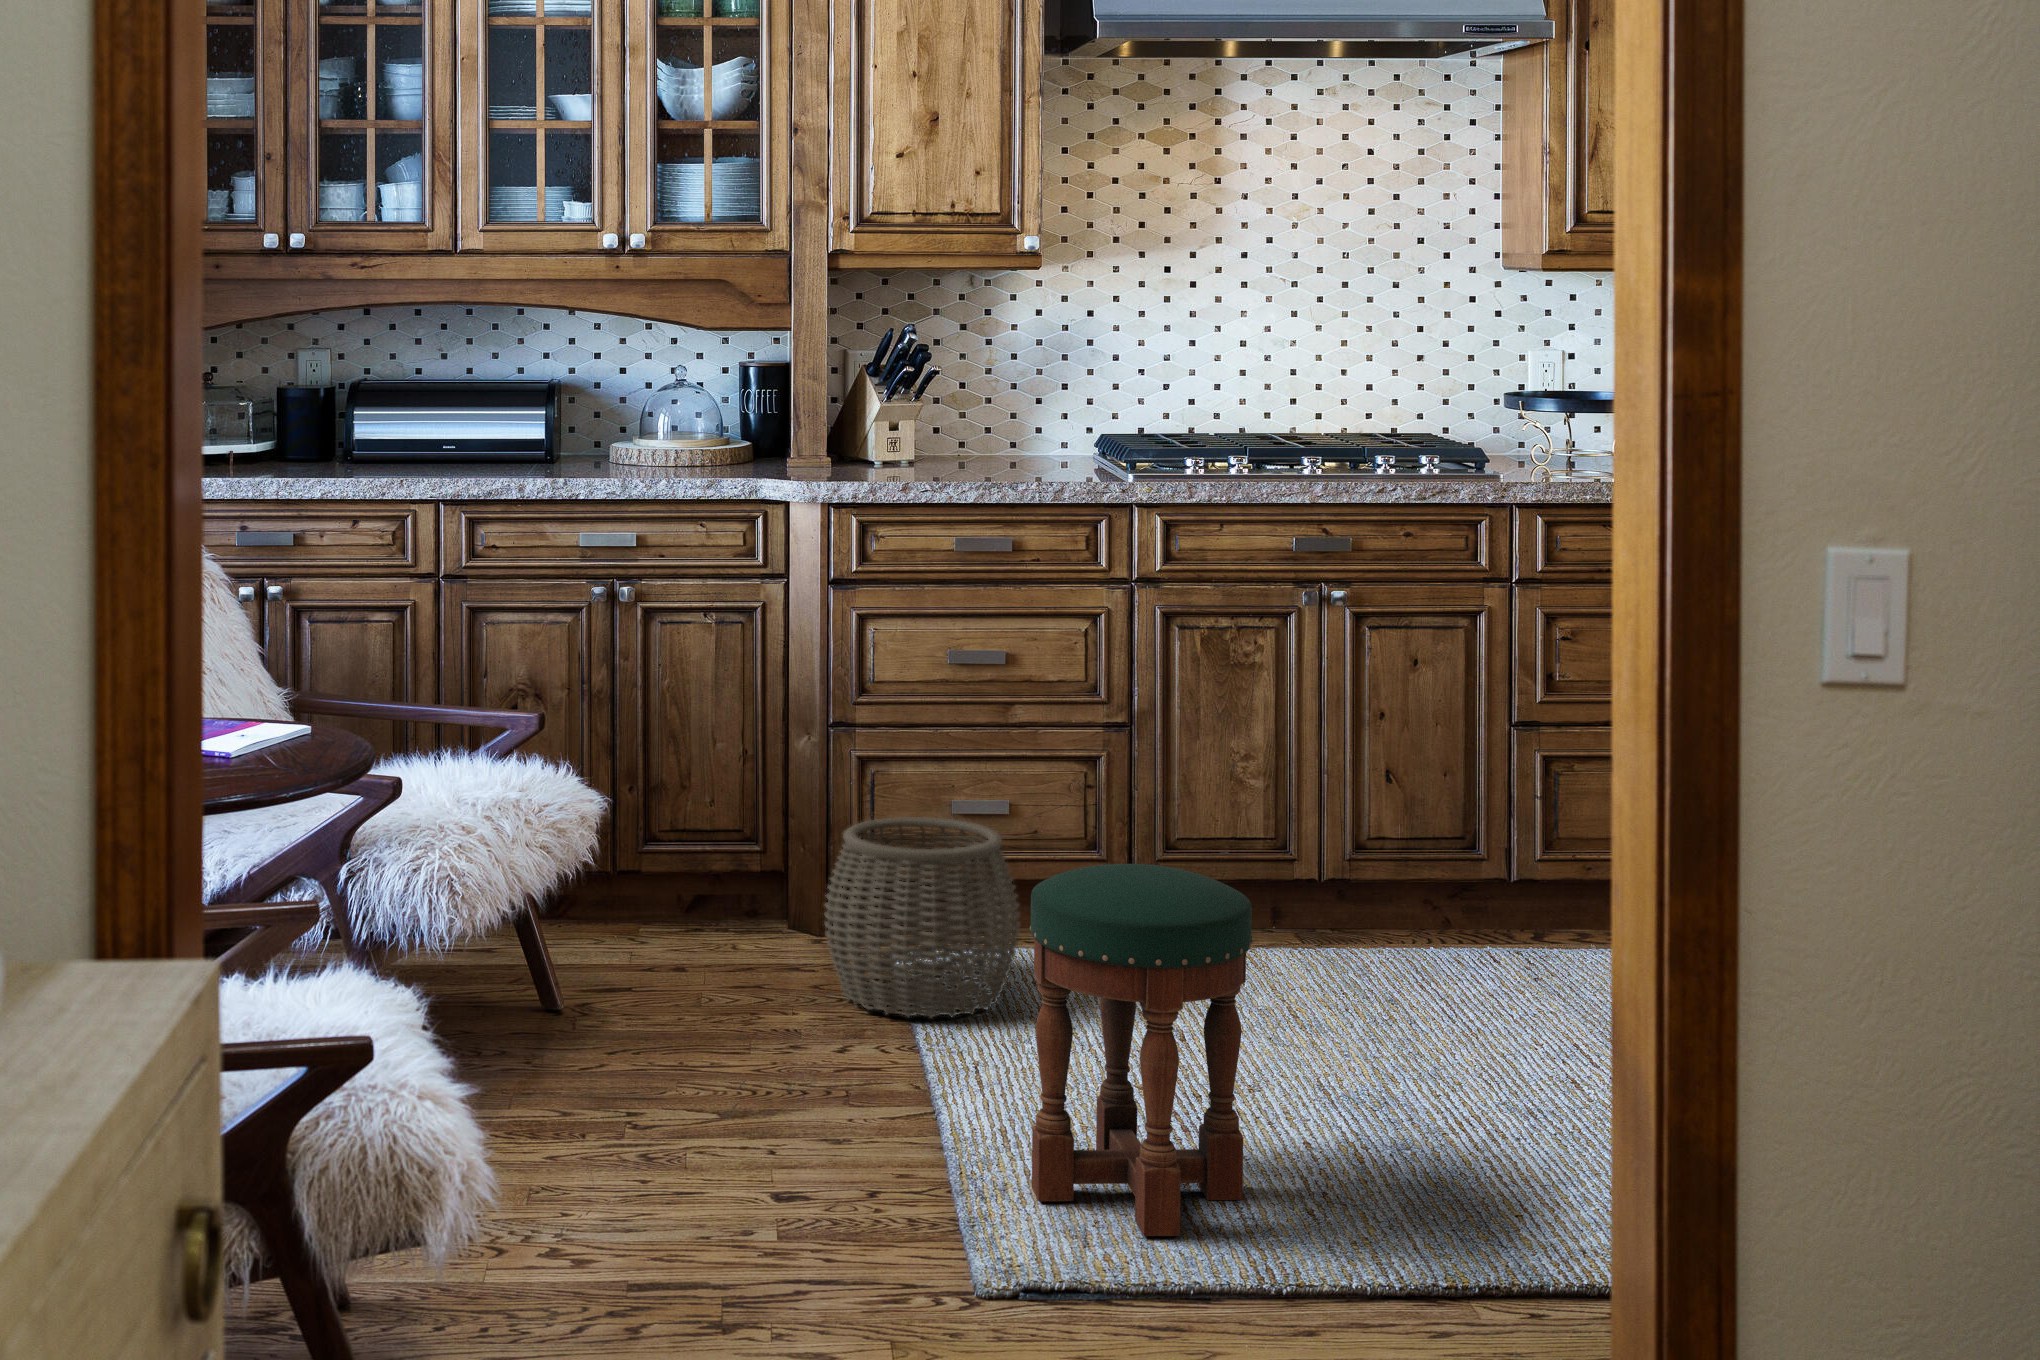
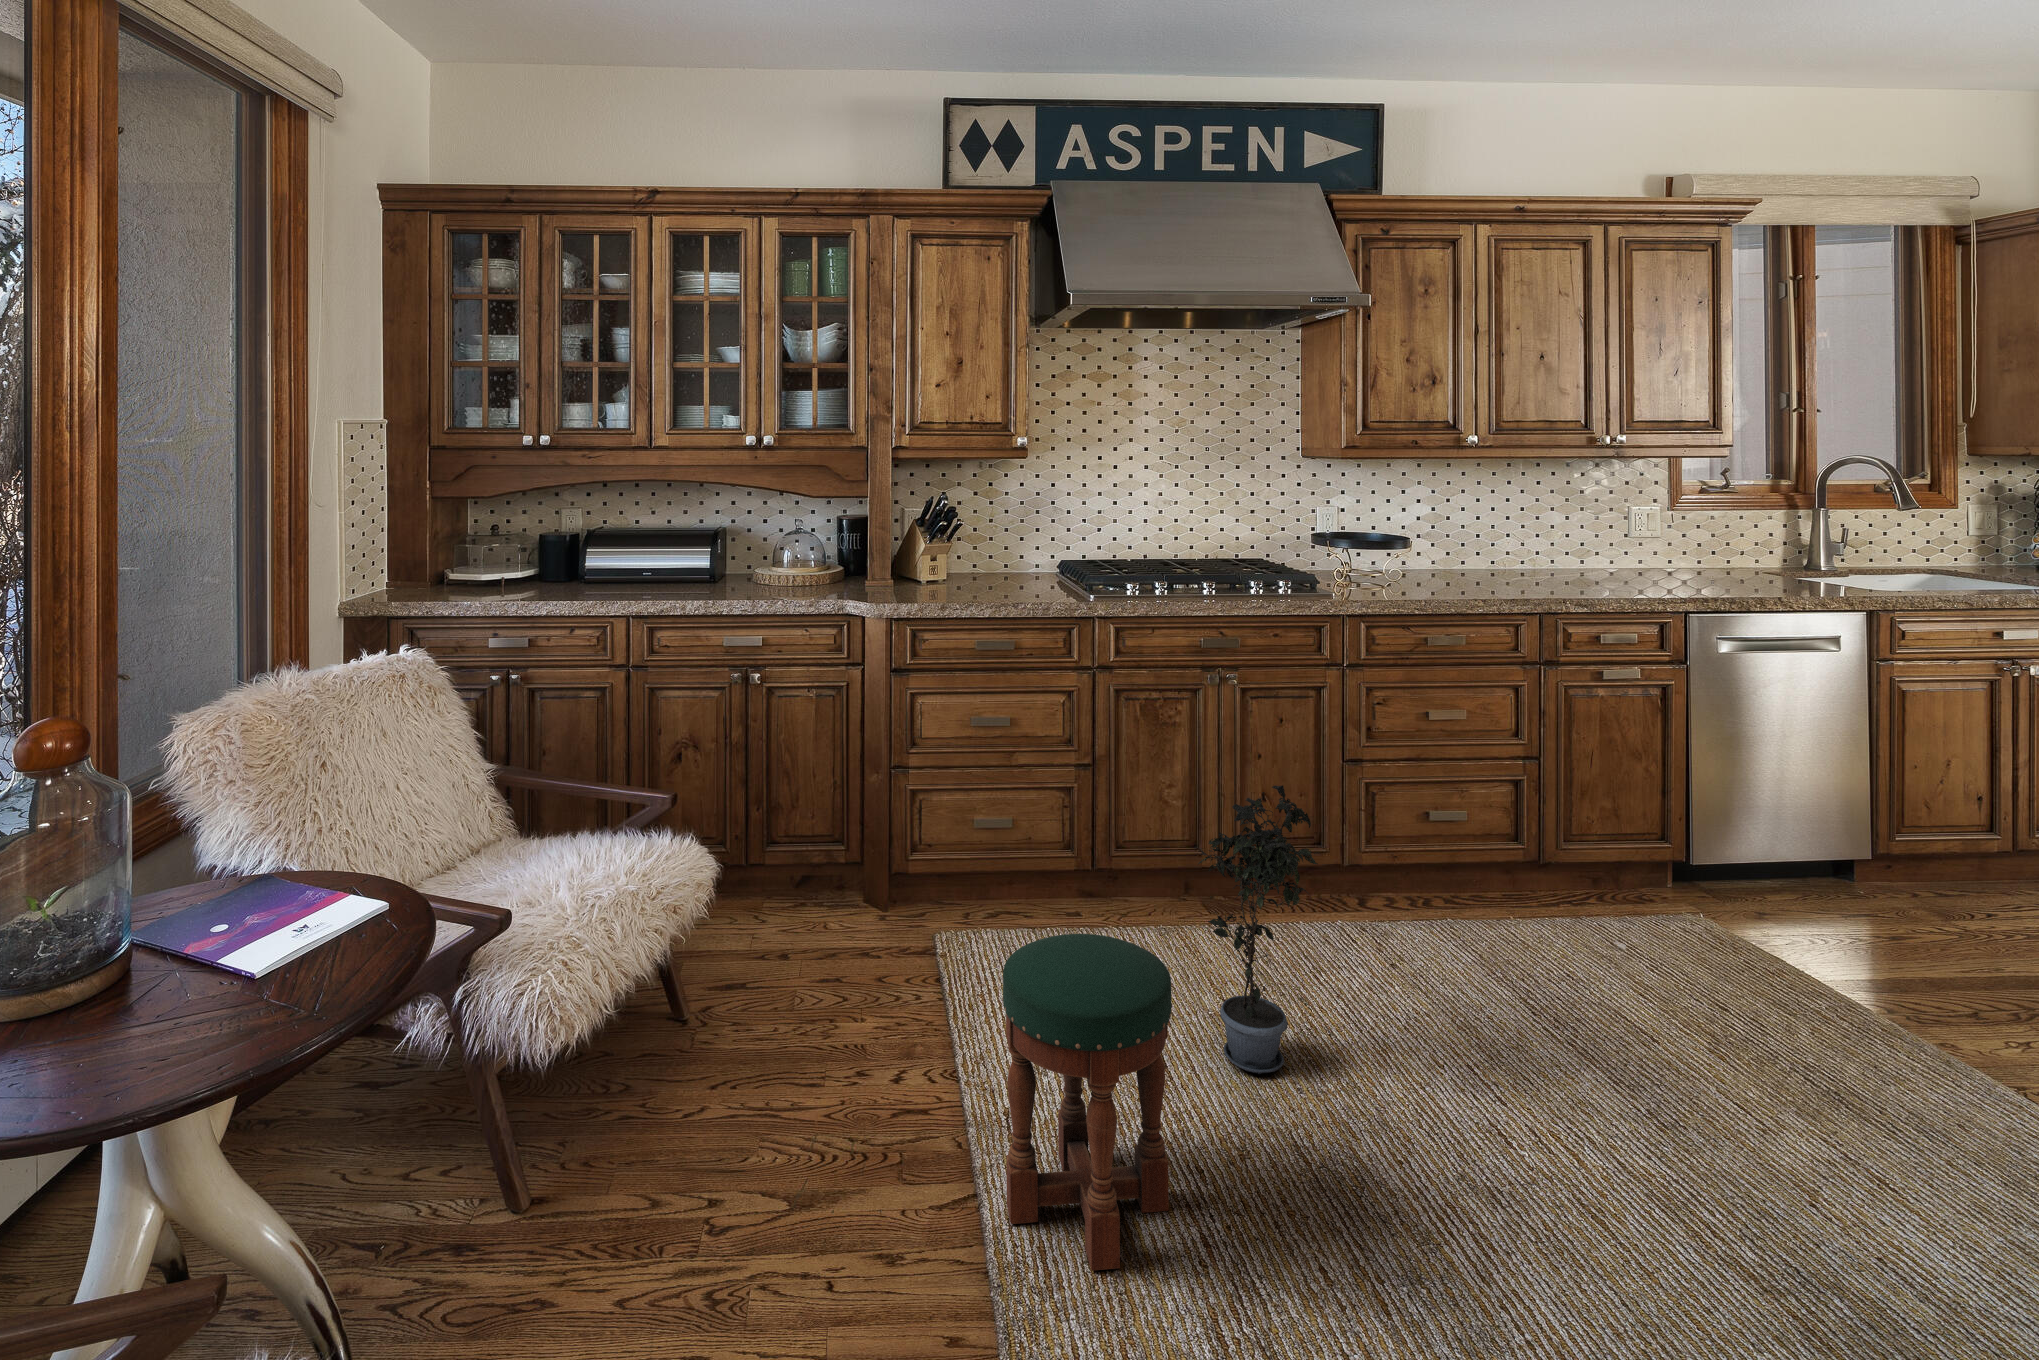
potted plant: none [1288,711,1469,1100] -> present [1195,785,1319,1075]
woven basket: present [825,817,1020,1018] -> none [879,836,1014,994]

